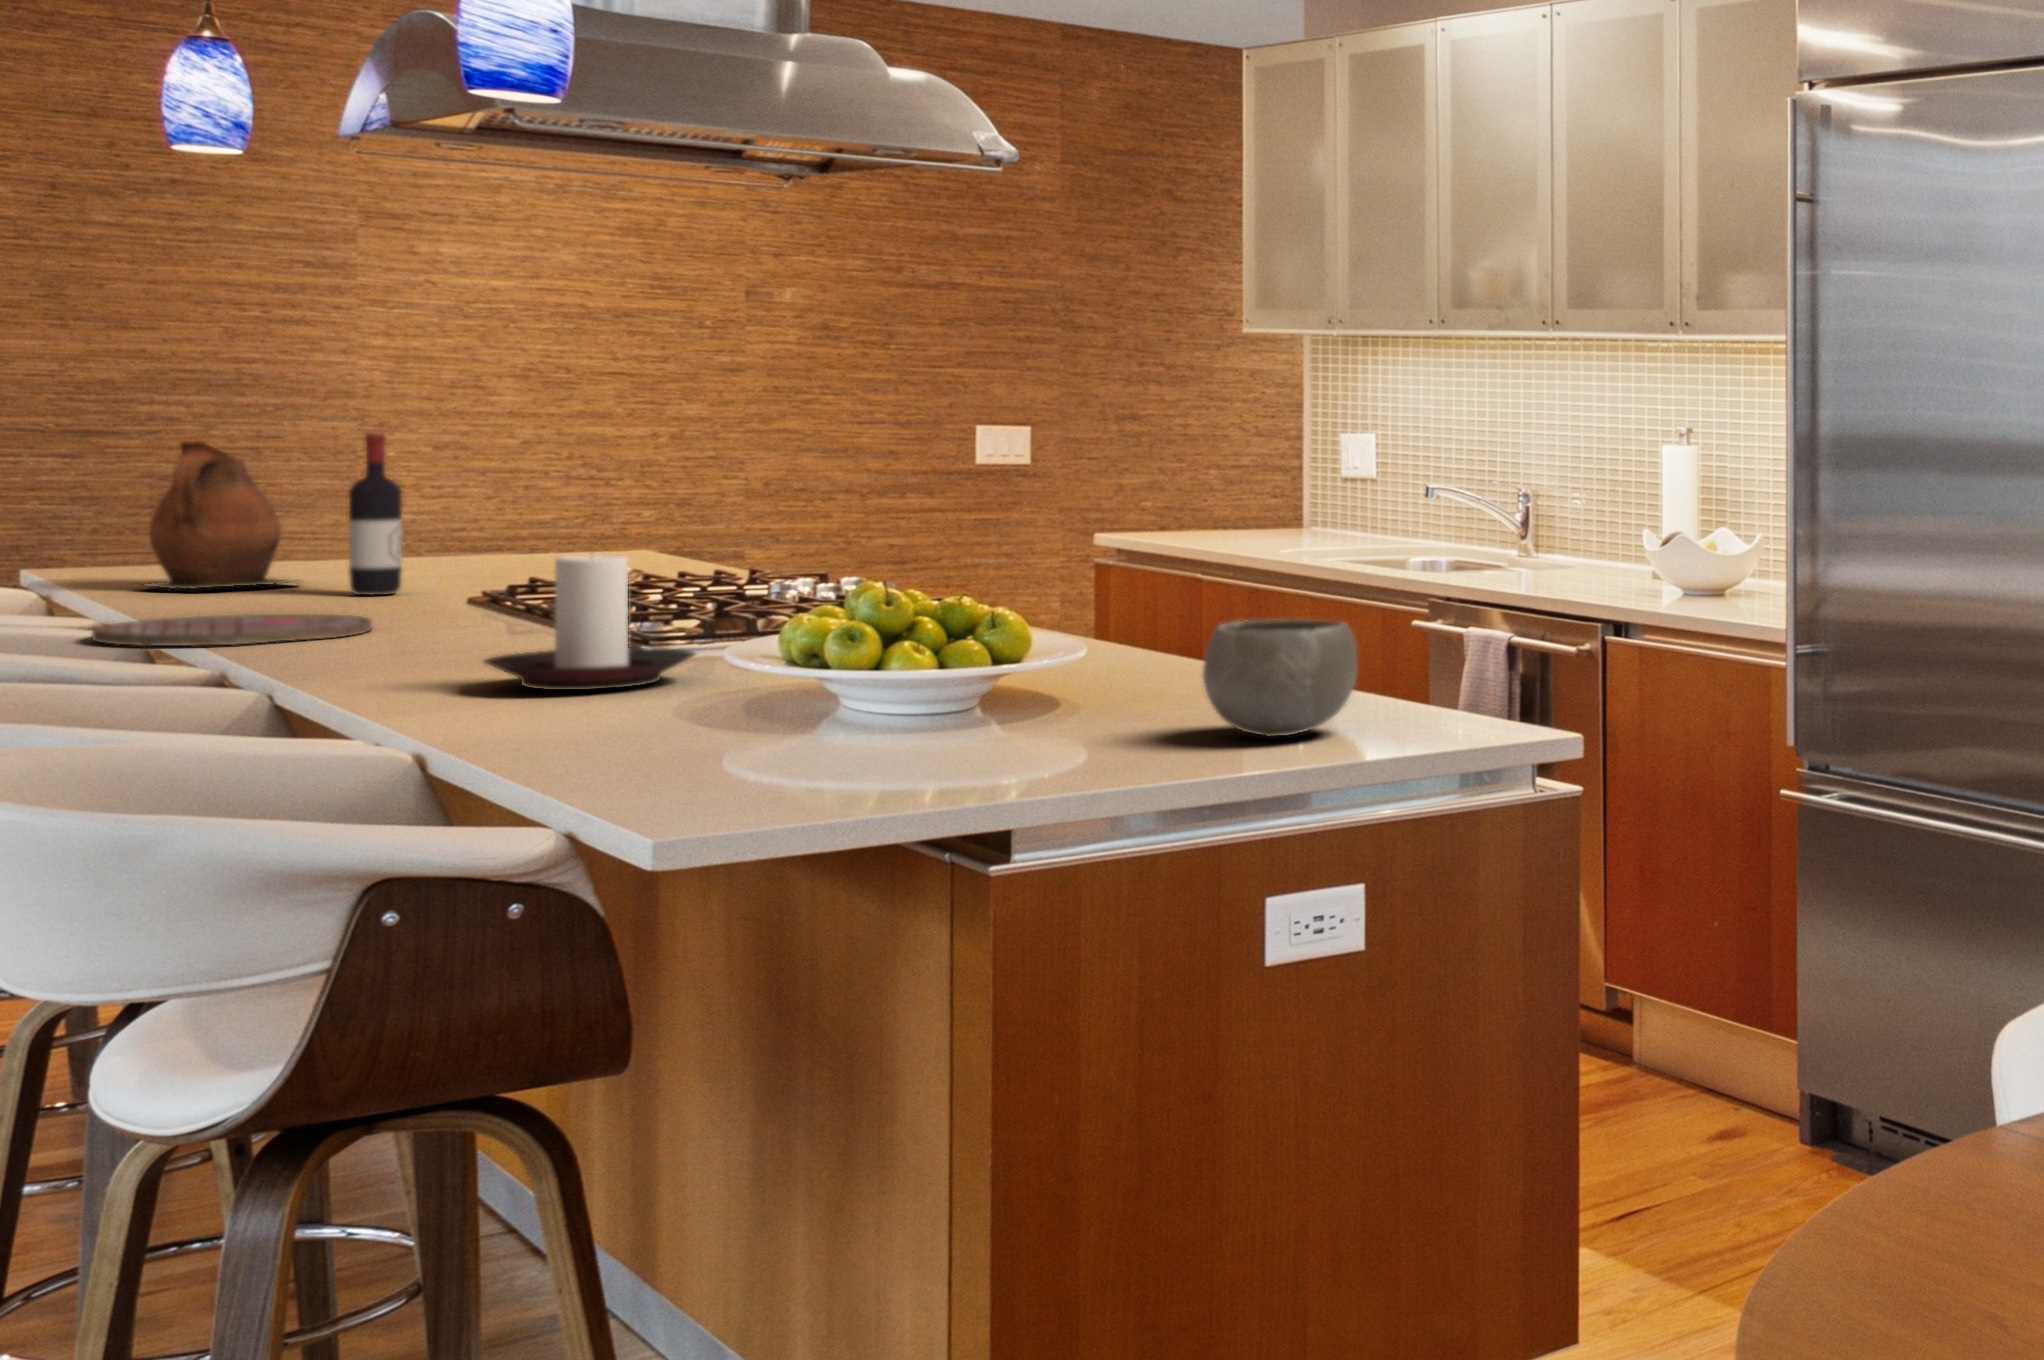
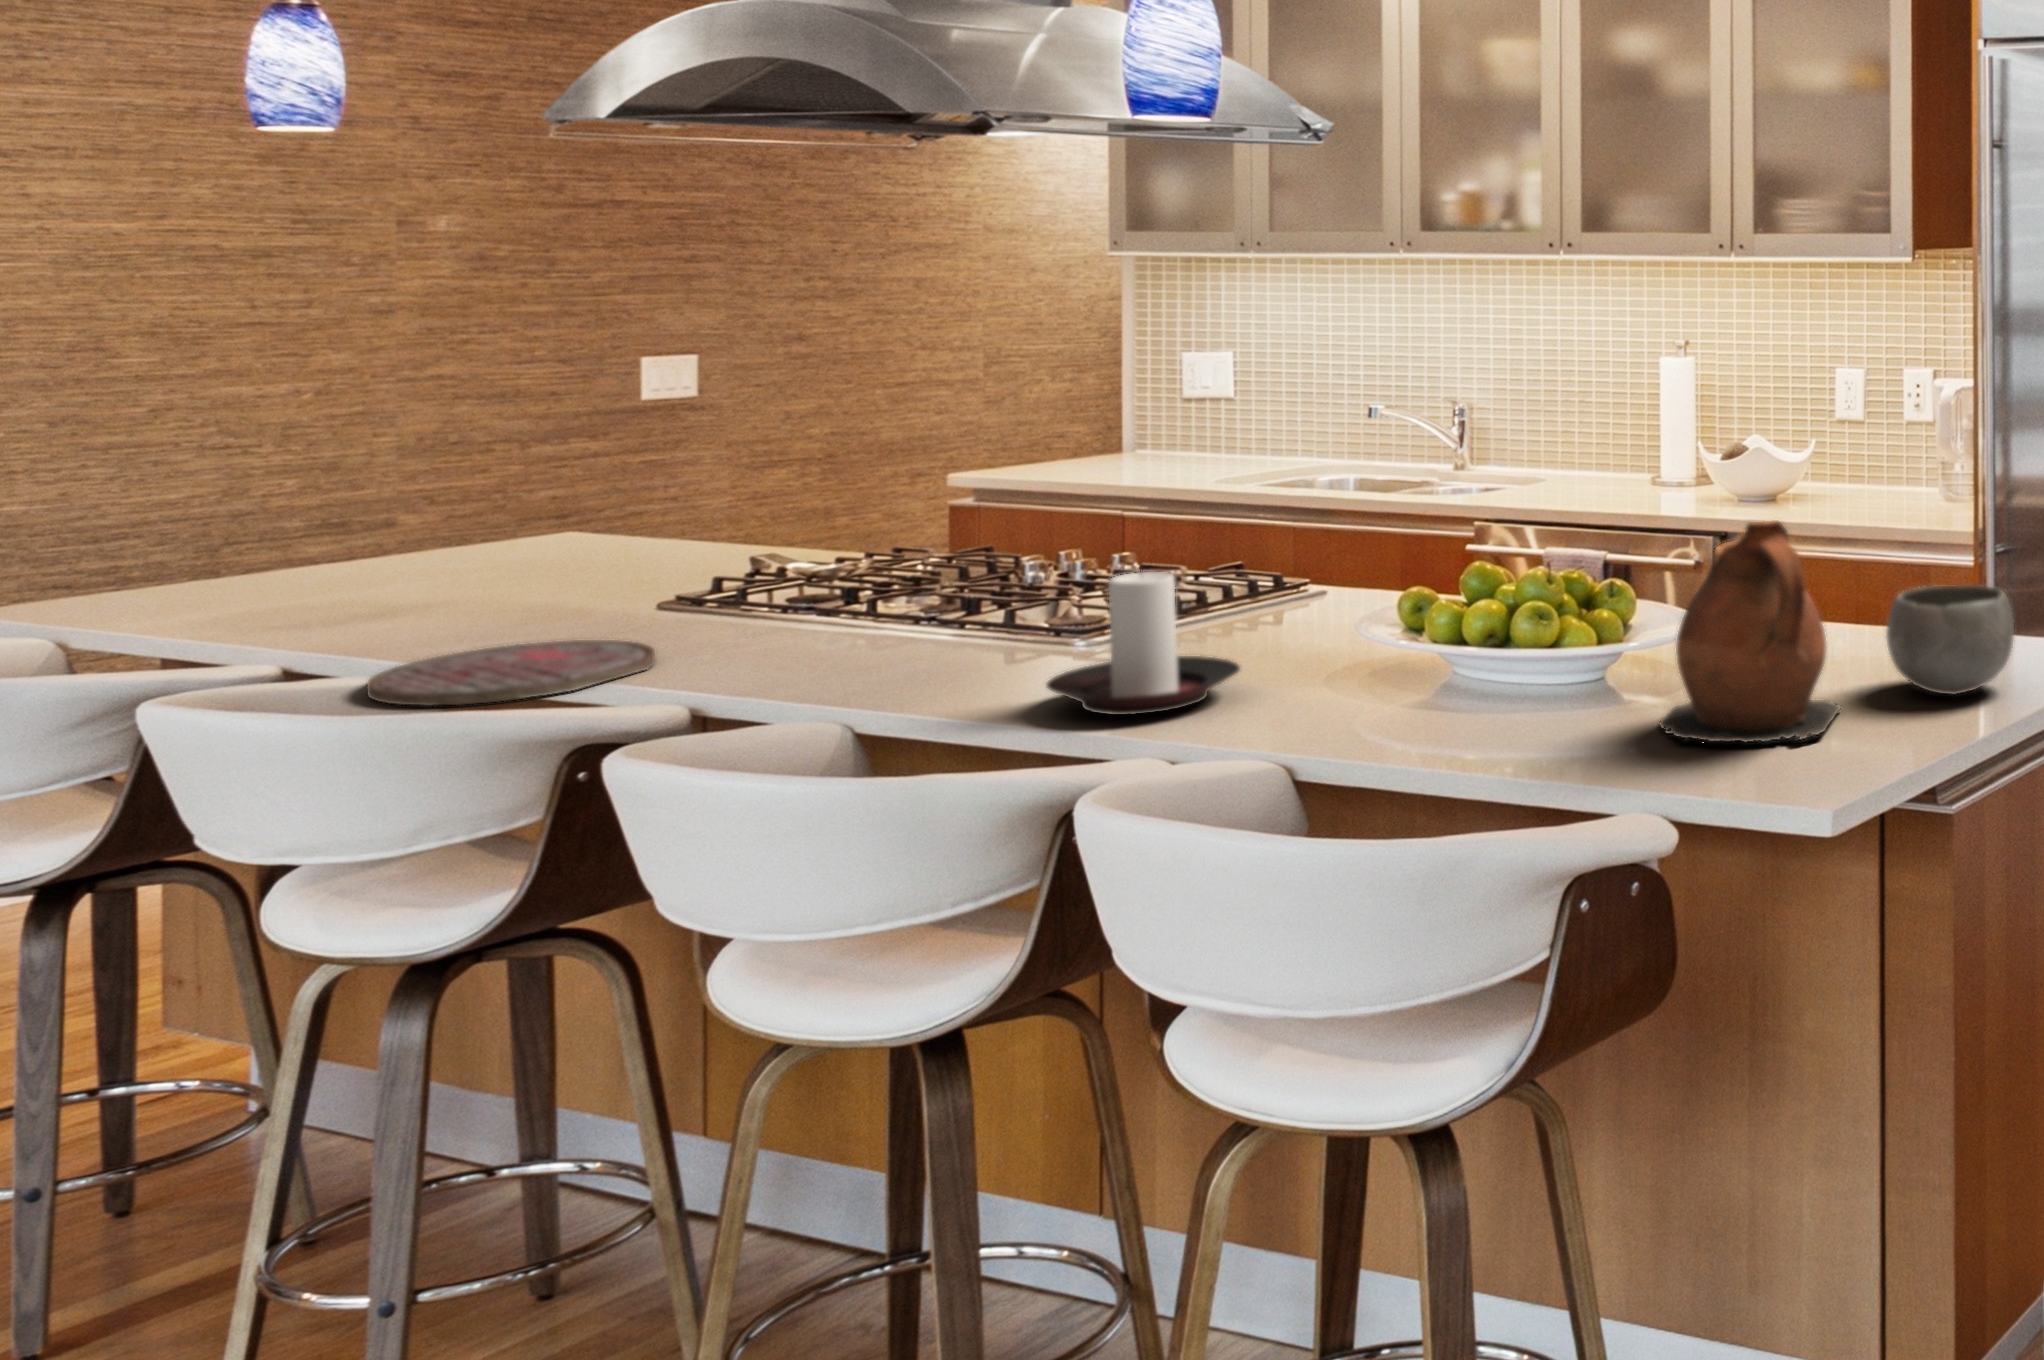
wine bottle: present [349,433,402,595] -> none [430,427,492,607]
ceramic pitcher: present [137,441,296,589] -> present [1660,520,1841,742]

